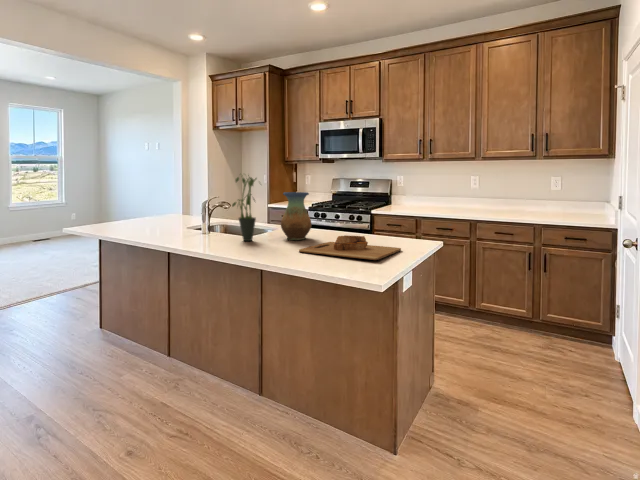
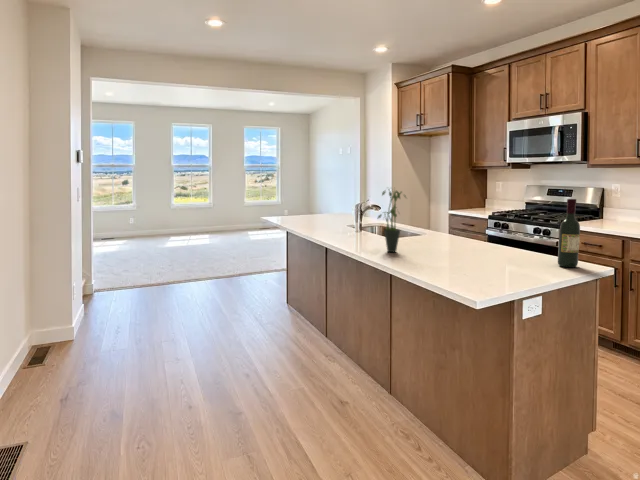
wine bottle: none [399,185,415,244] -> present [558,199,580,267]
vase: present [281,192,312,240] -> none [426,205,458,254]
cutting board: present [299,235,401,260] -> none [433,253,551,282]

